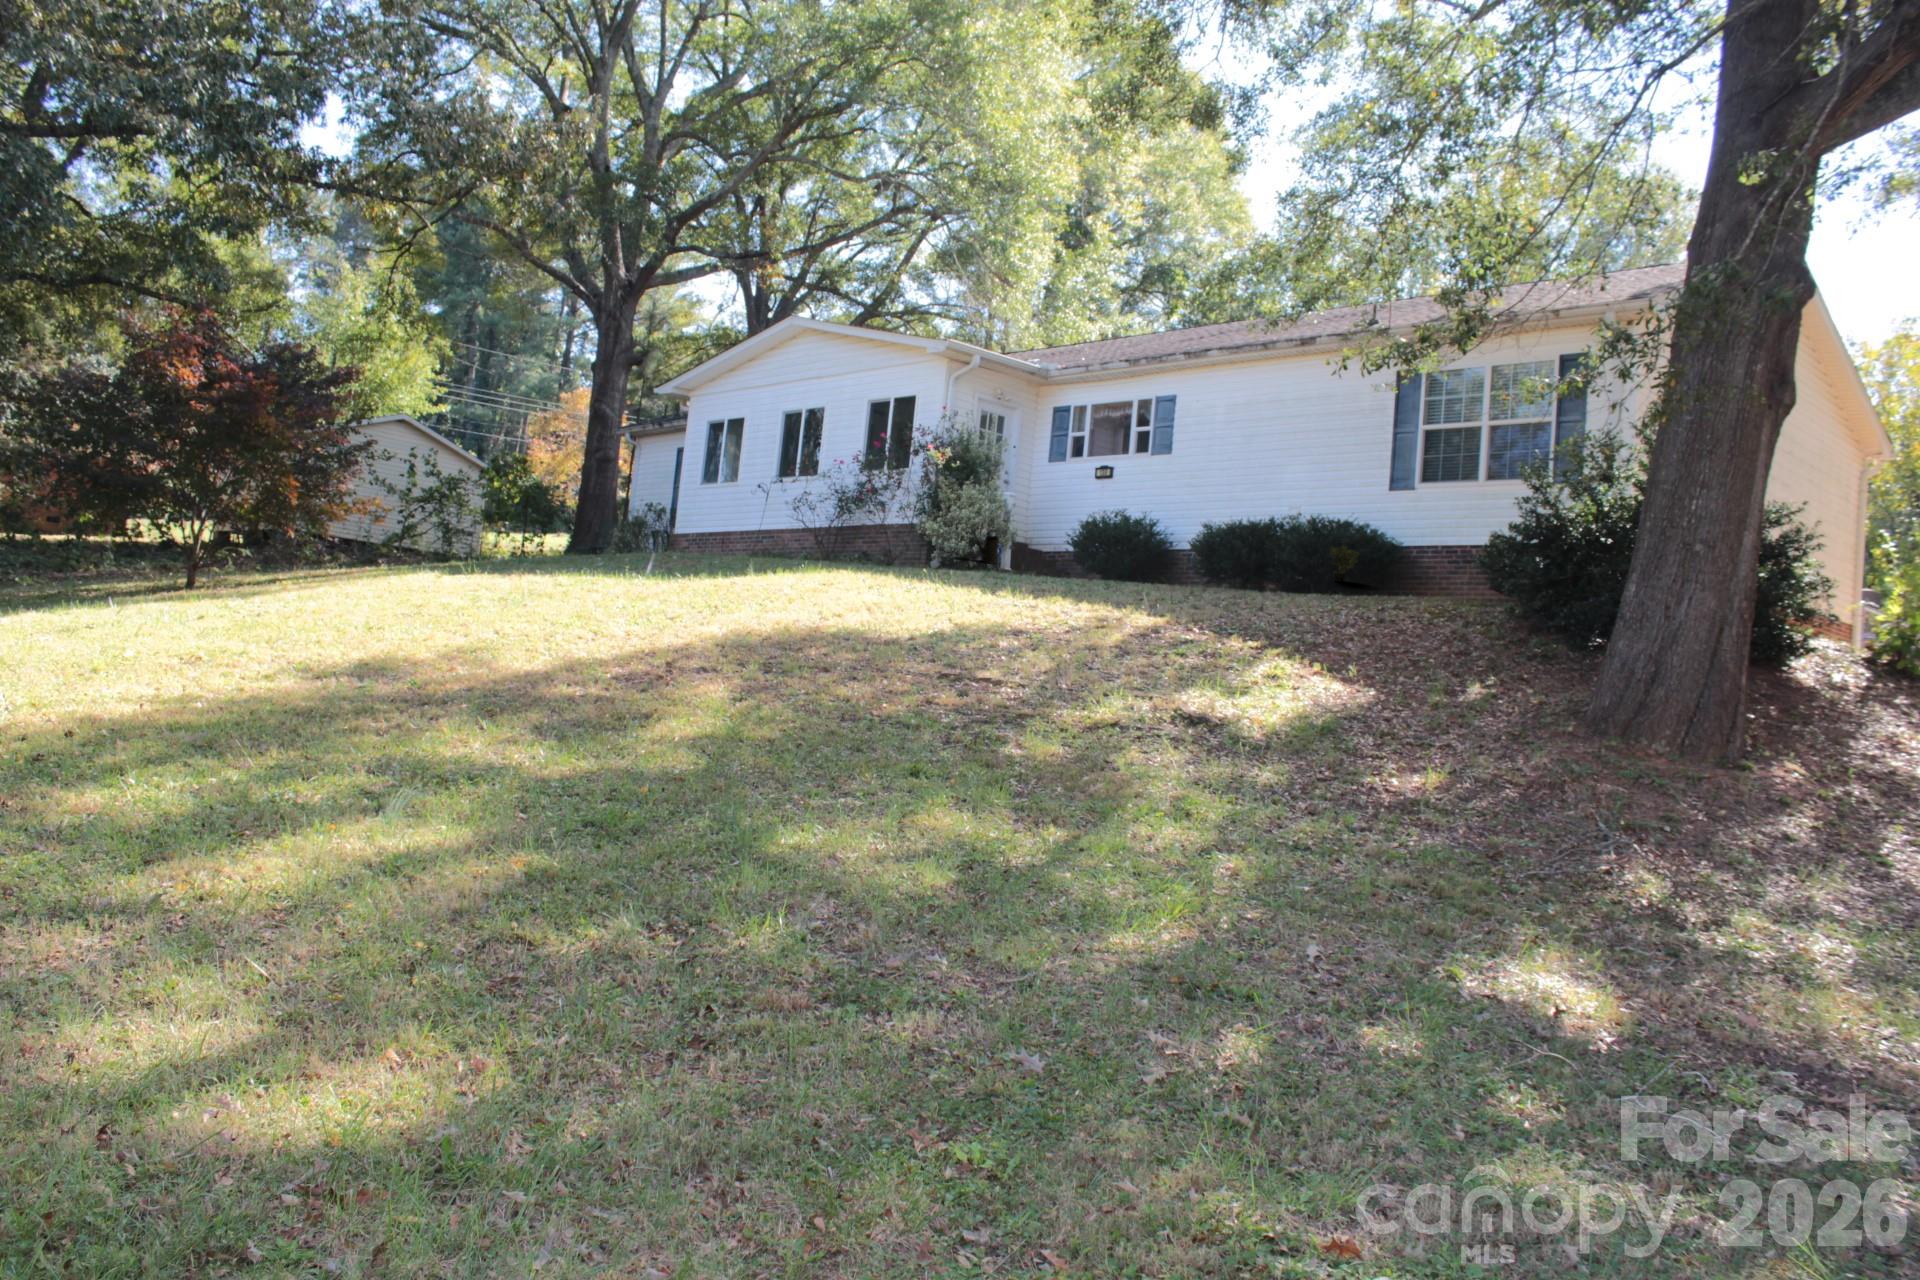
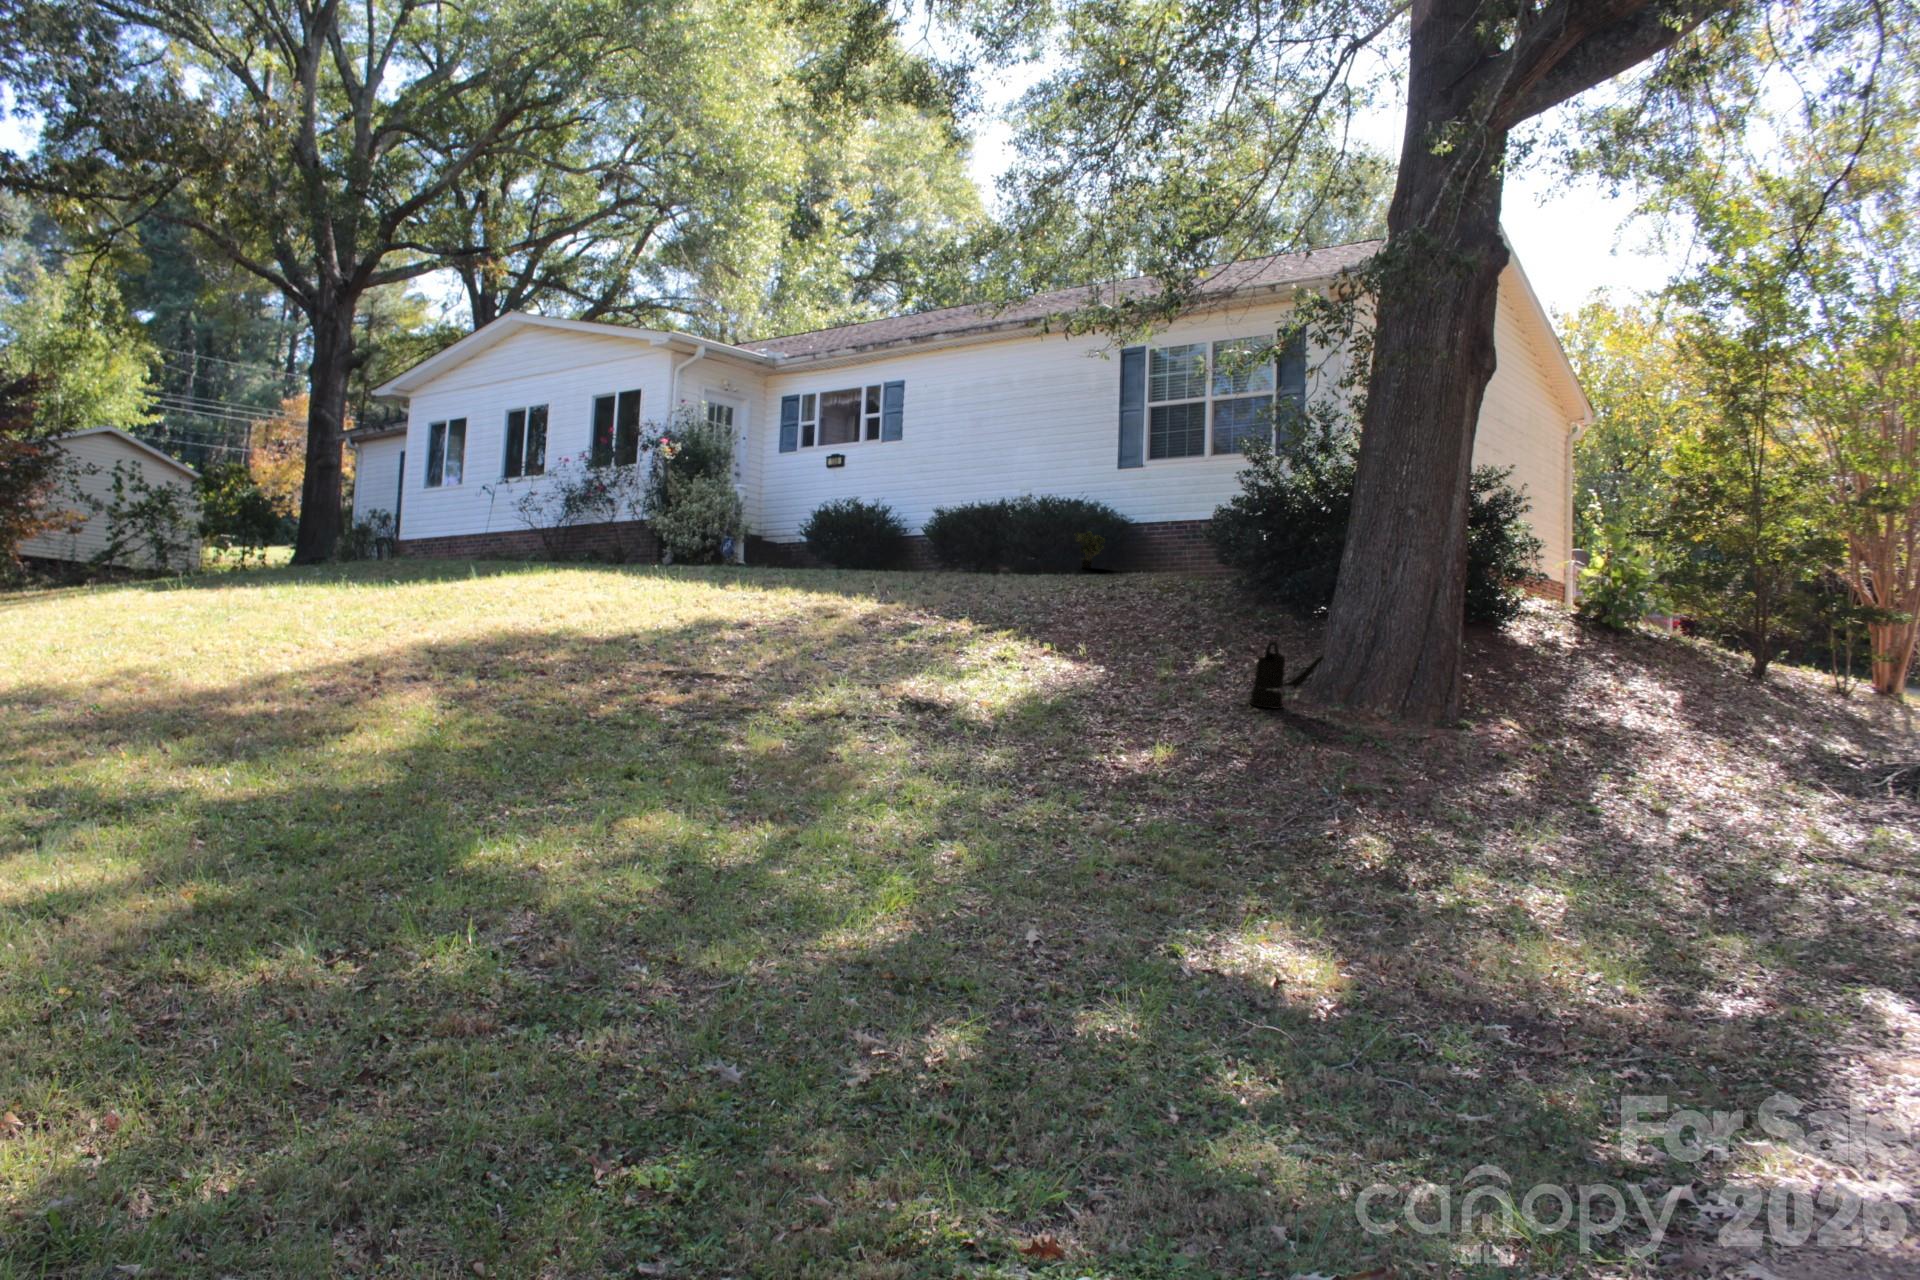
watering can: present [974,530,1000,564] -> present [1243,642,1324,708]

